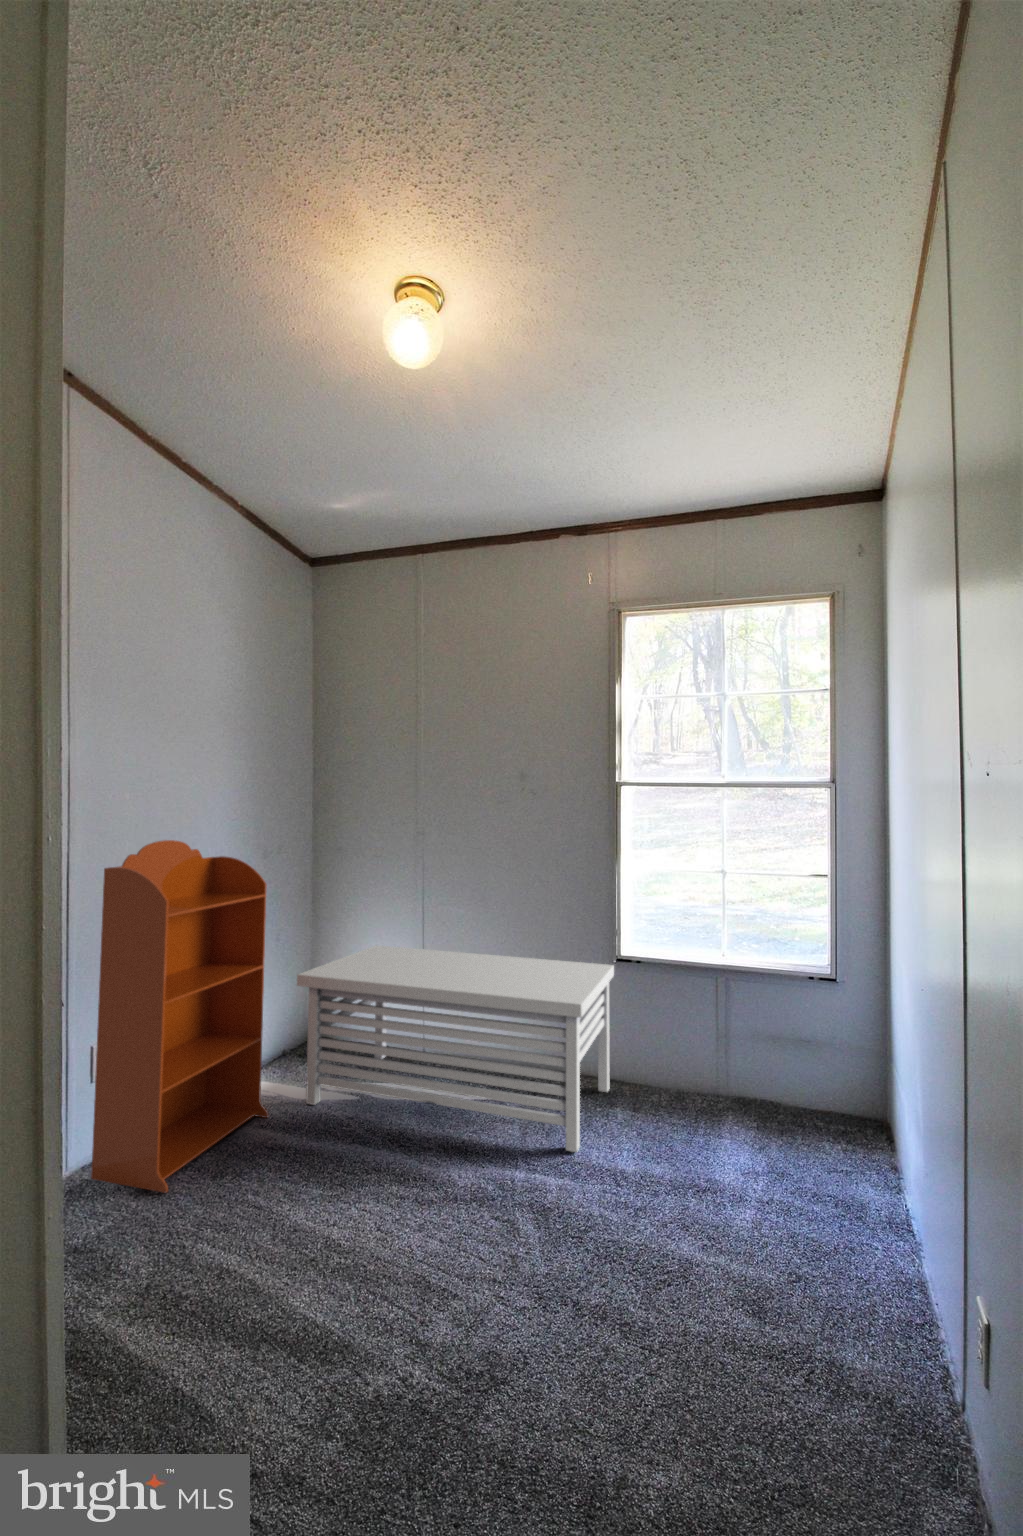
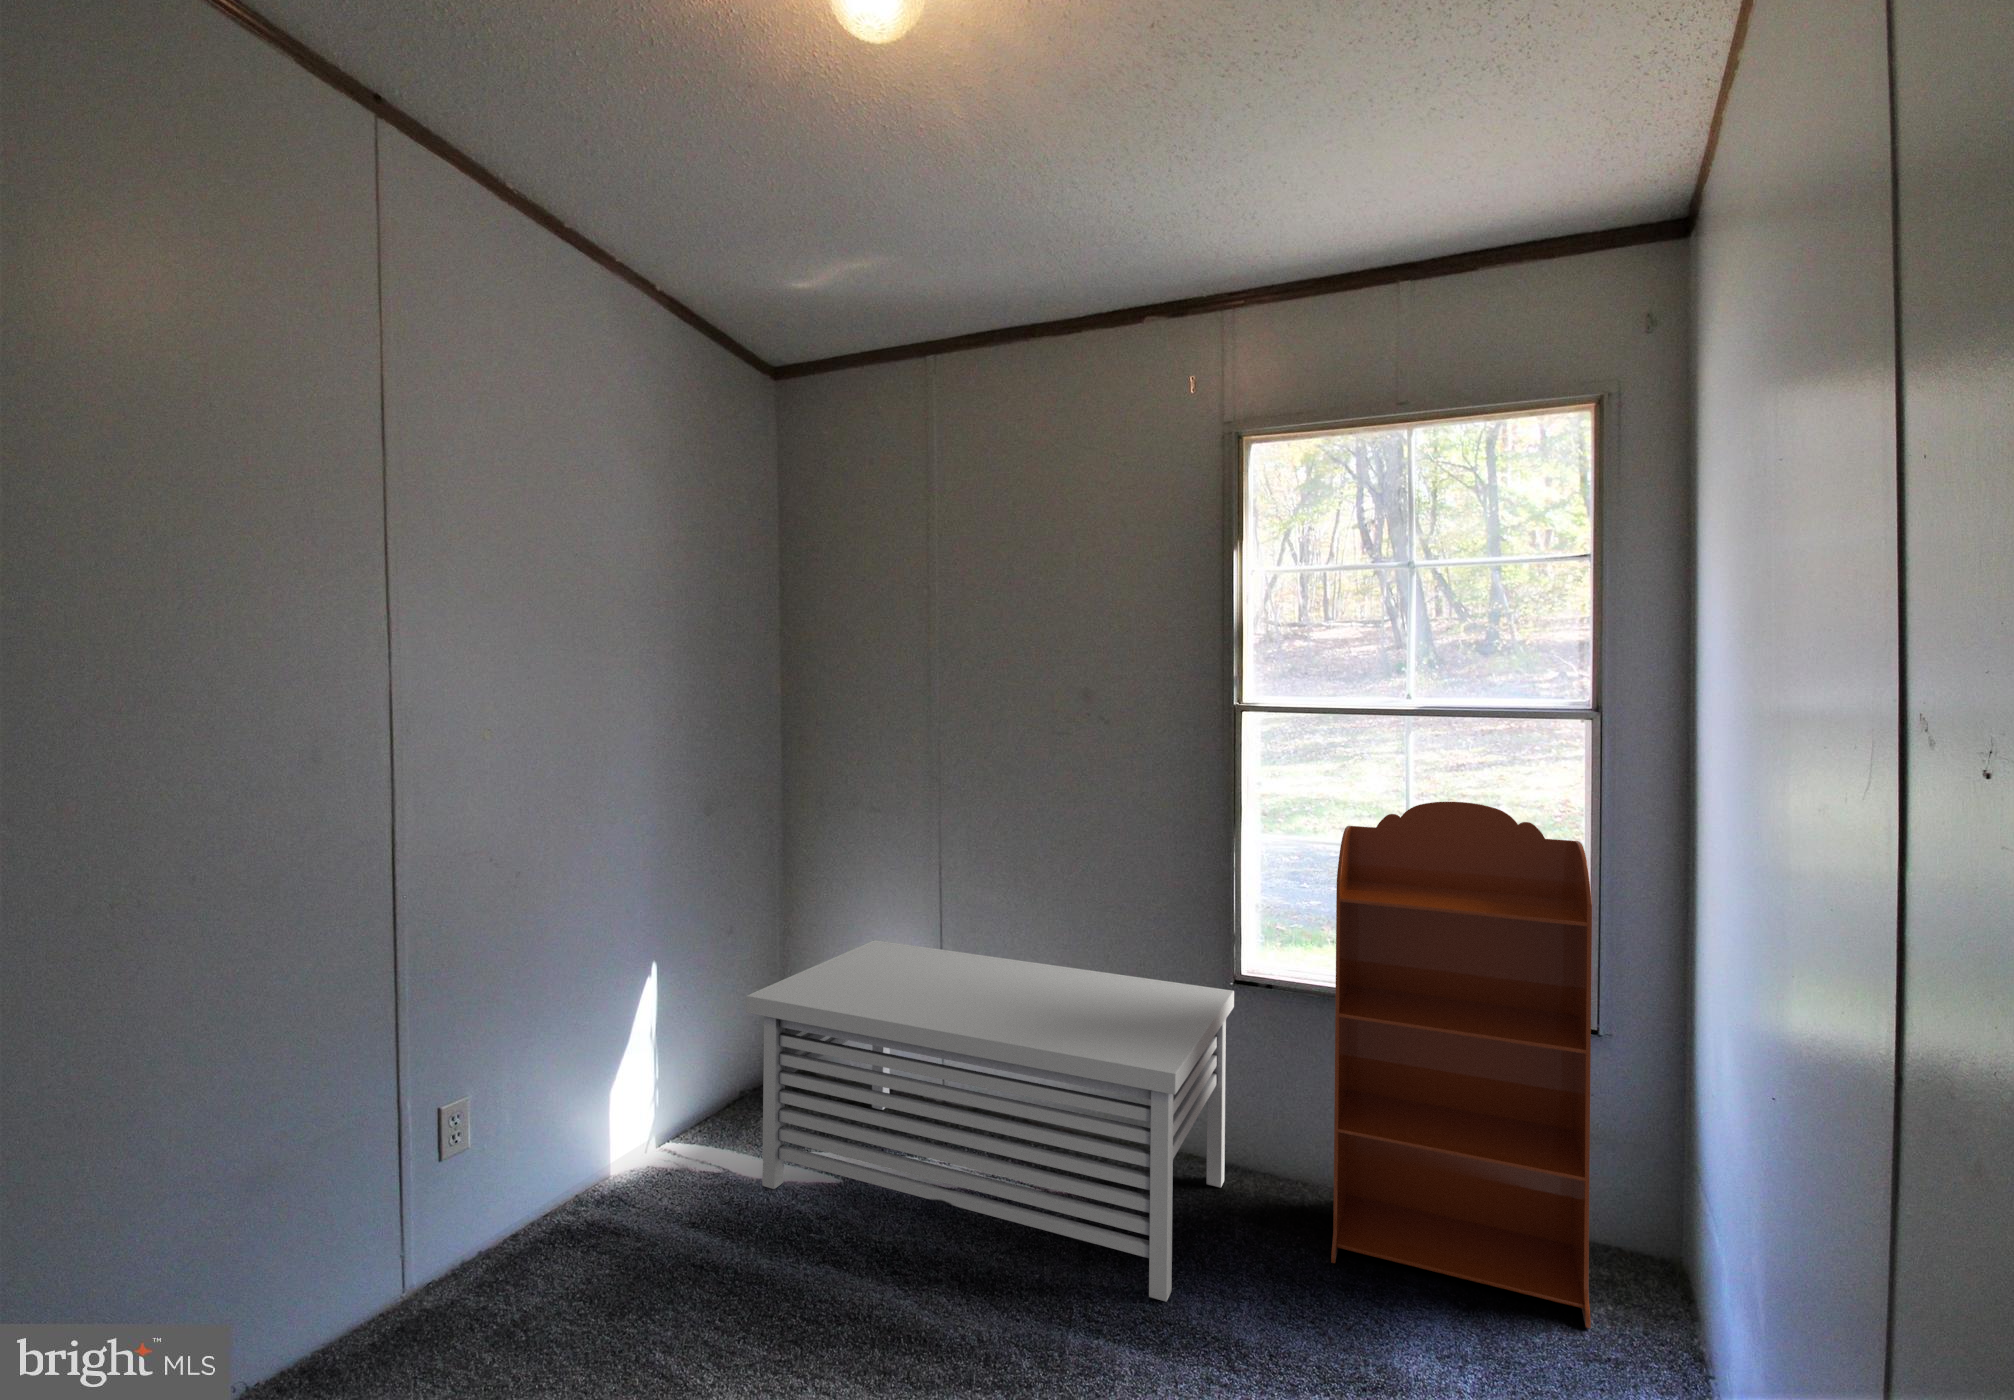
bookcase: present [91,840,269,1193] -> present [1331,802,1592,1328]

